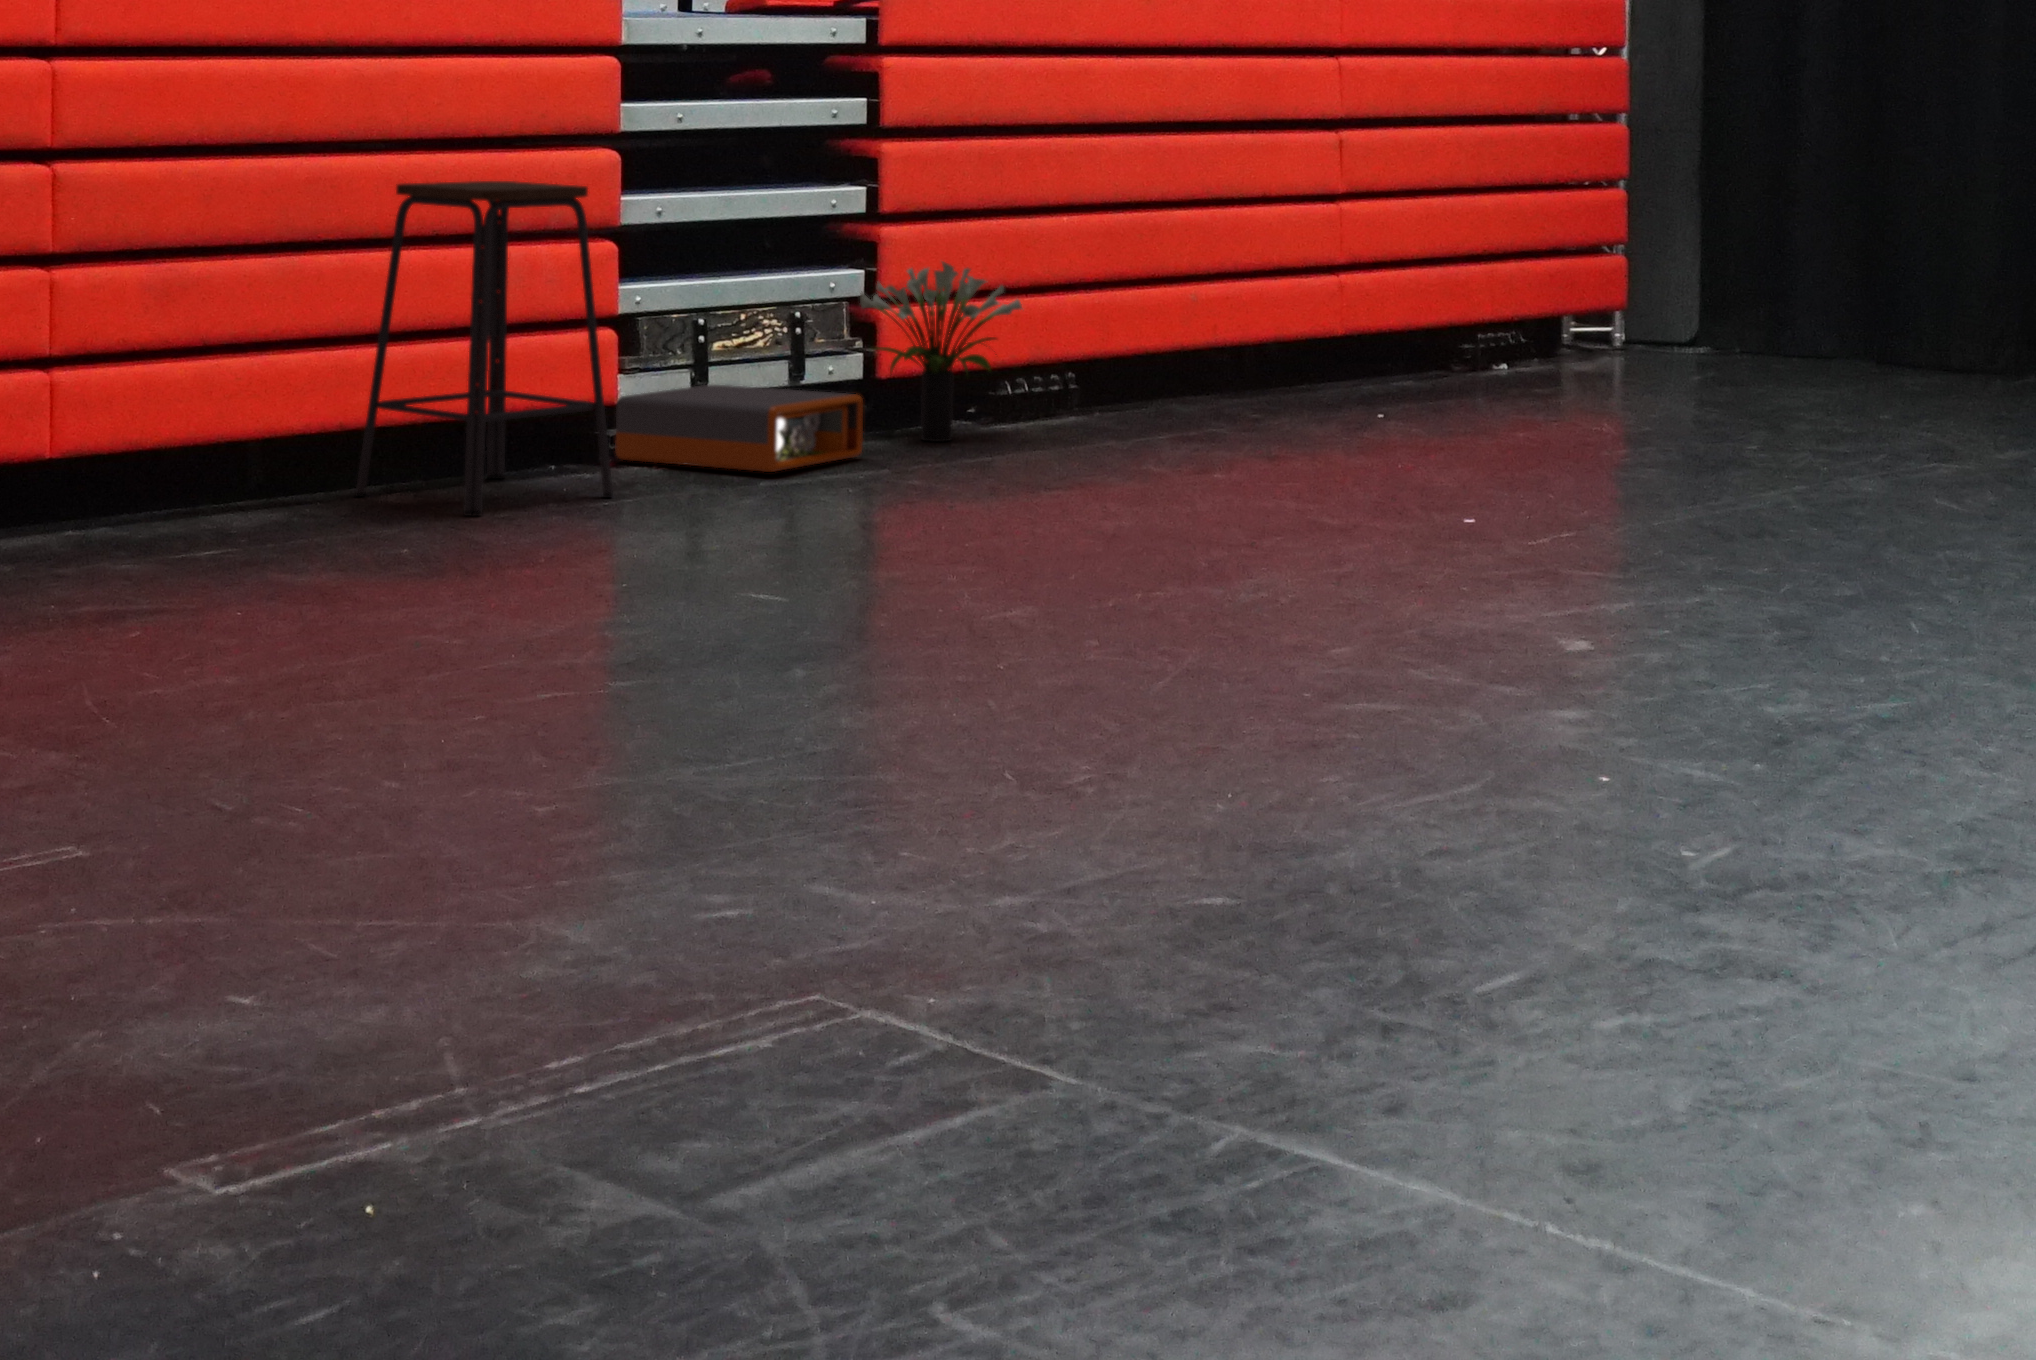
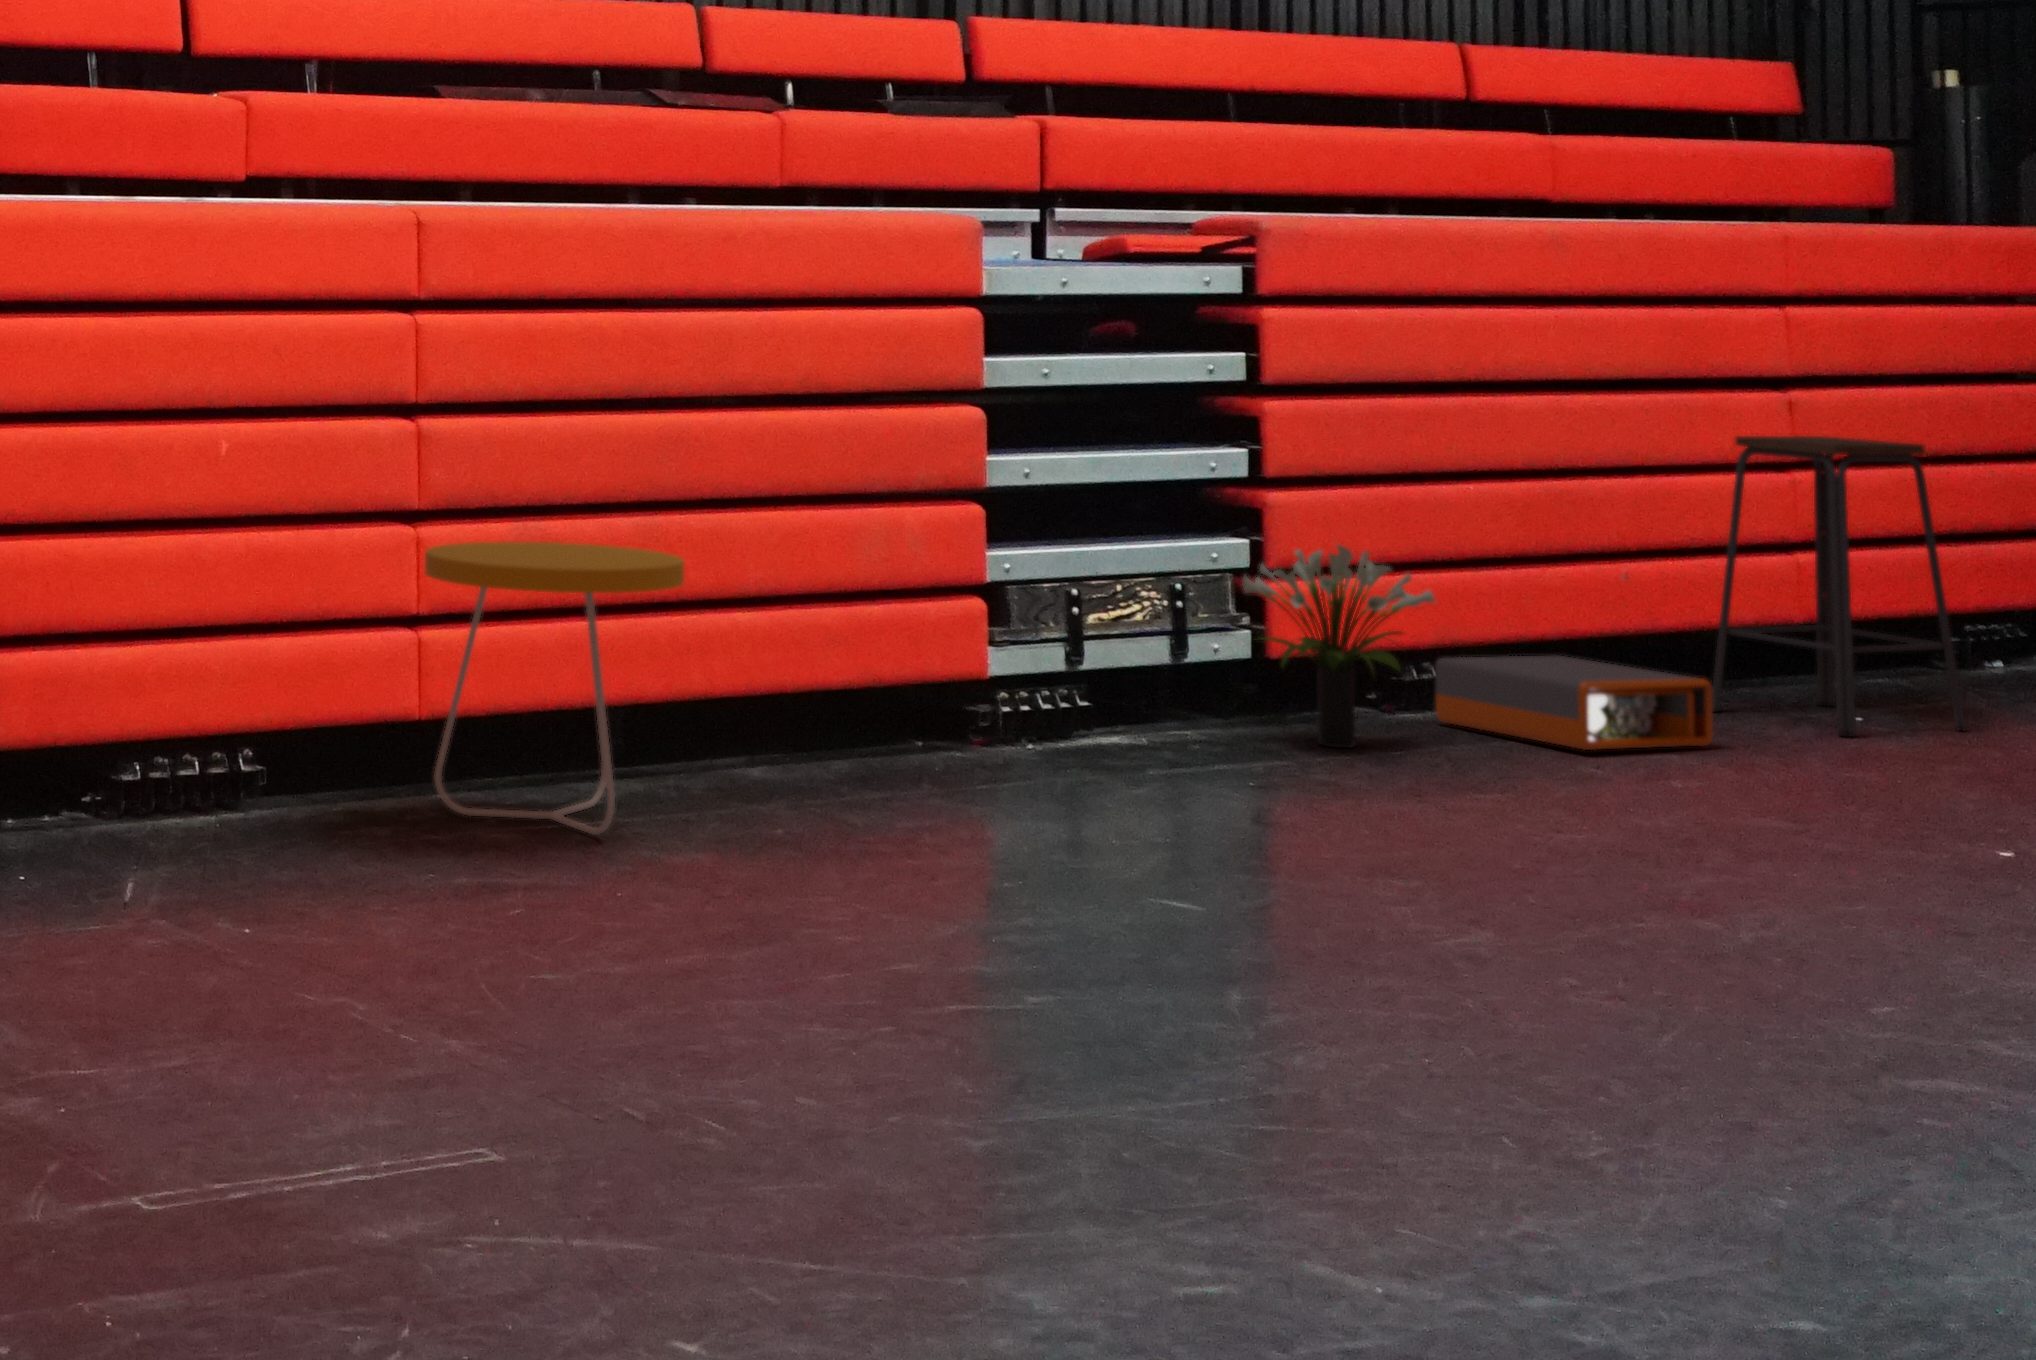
bar stool: present [356,181,613,516] -> present [1712,436,1966,737]
side table: none [66,278,325,549] -> present [425,542,684,835]
storage box: present [615,385,863,472] -> present [1435,656,1713,750]

